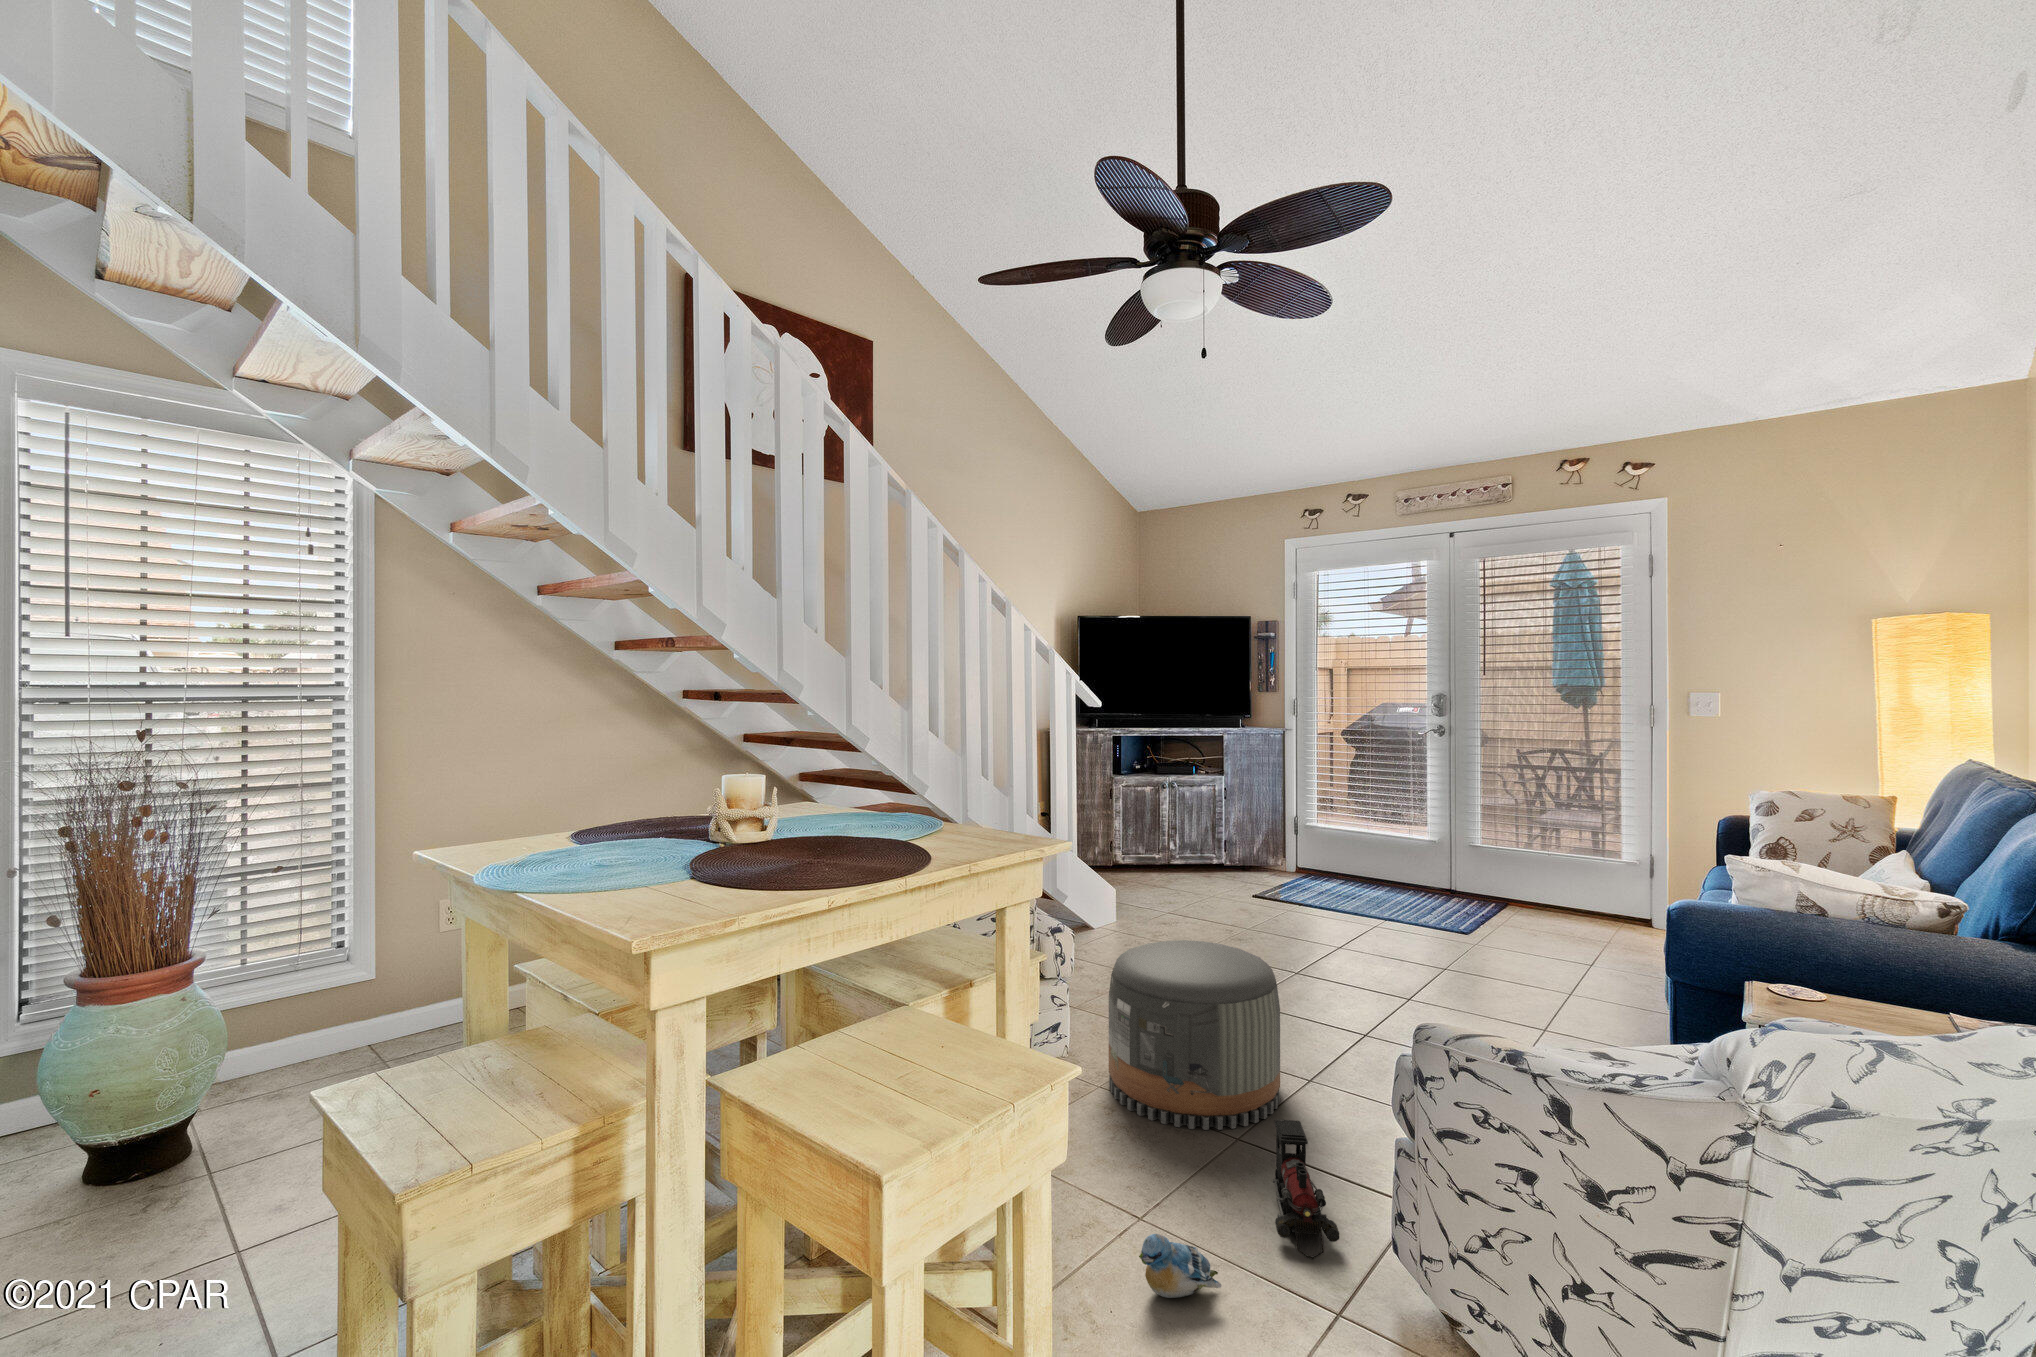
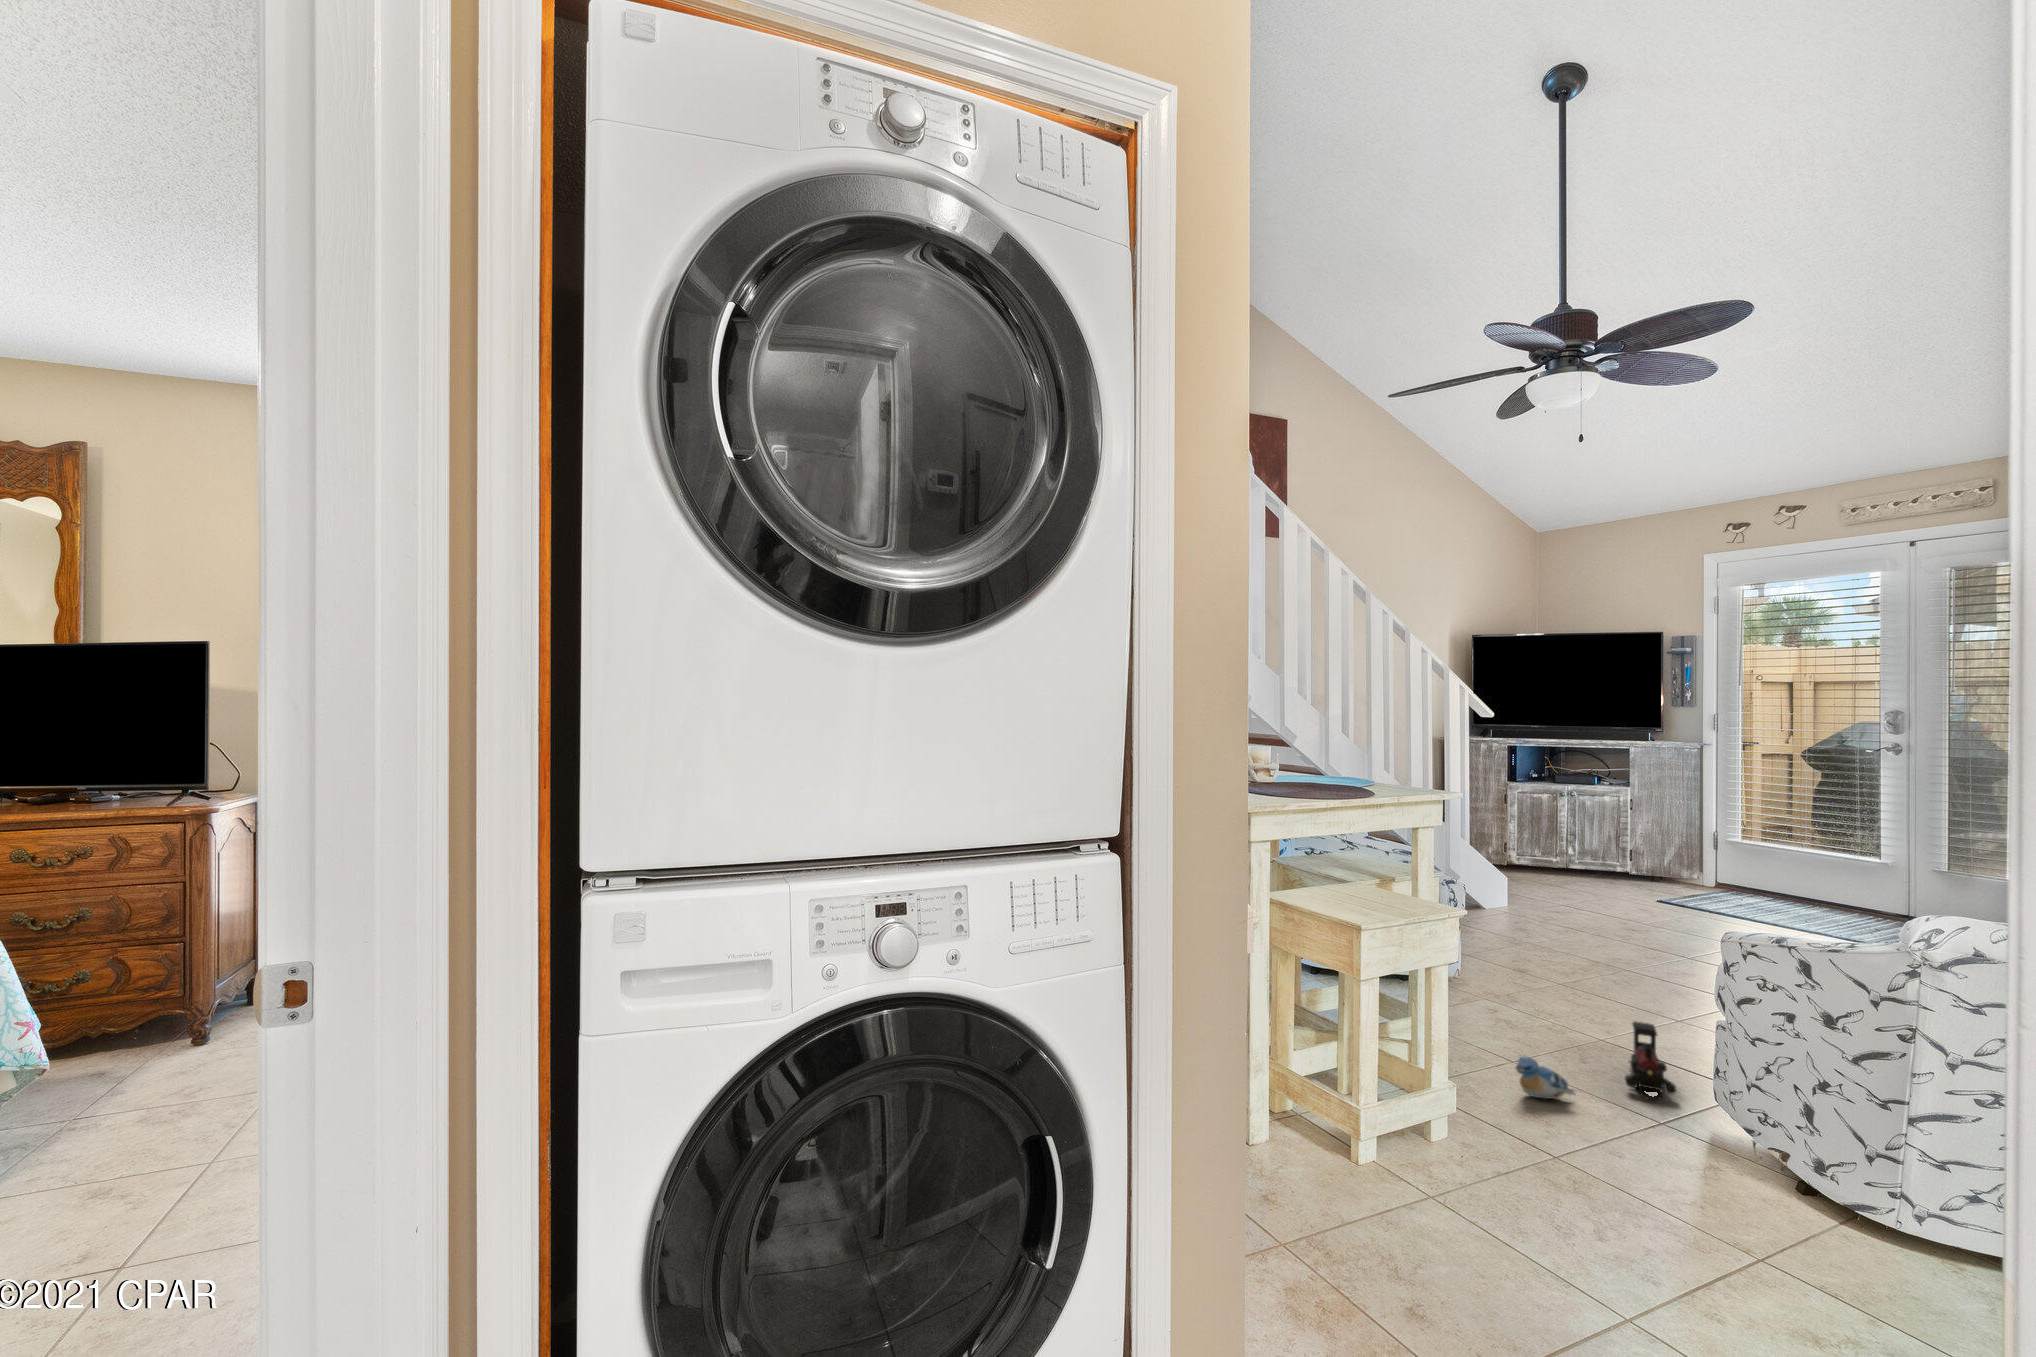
pouf: present [1109,940,1280,1130] -> none [1497,903,1649,1039]

